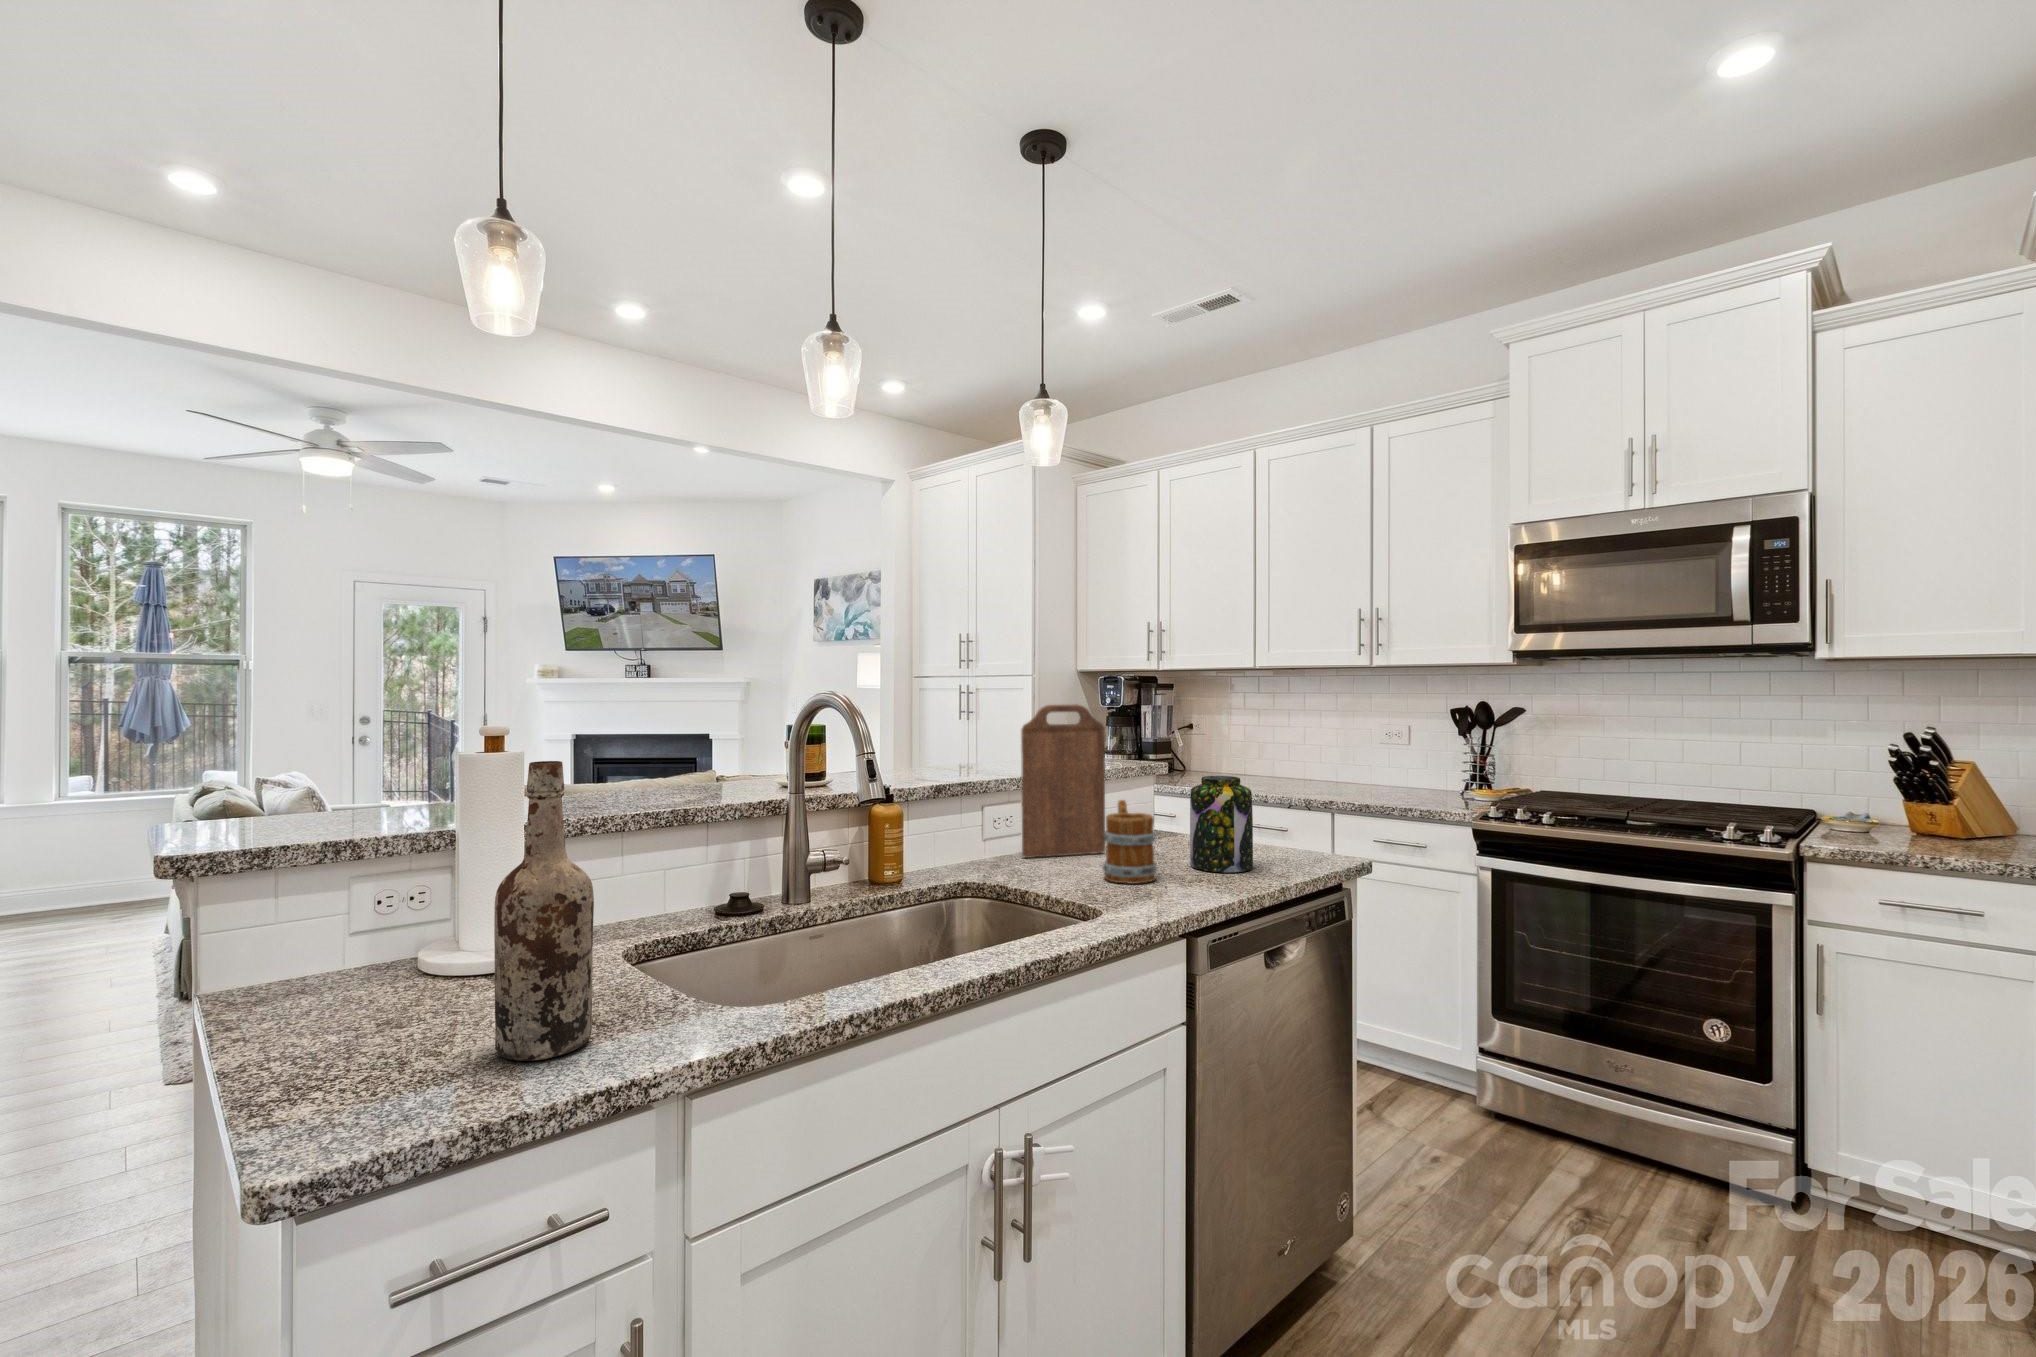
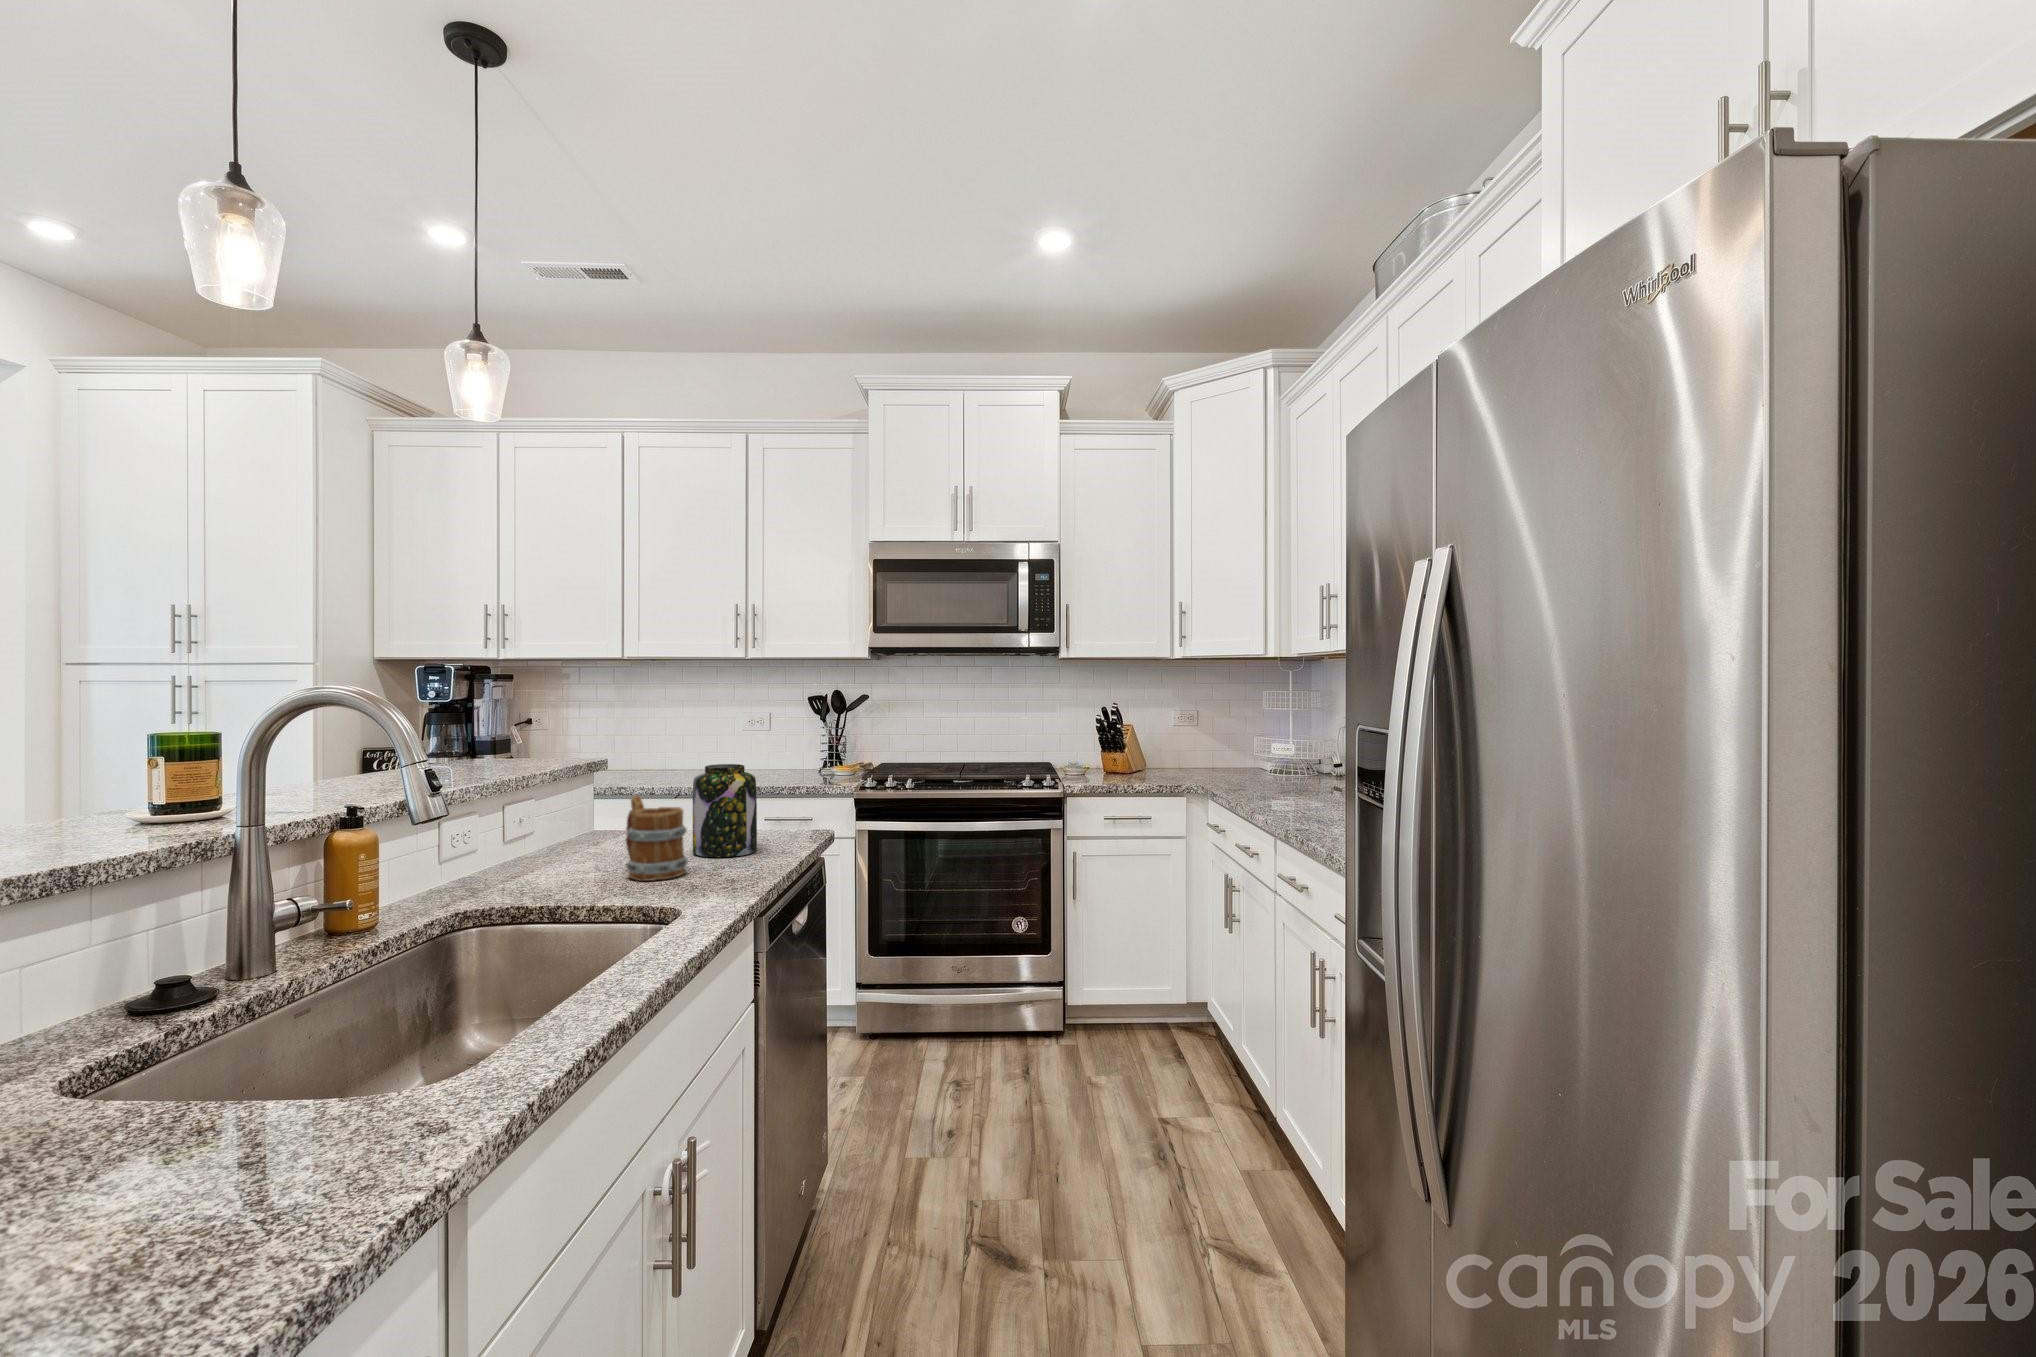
cutting board: present [1021,704,1105,858] -> none [492,698,585,875]
wine bottle: present [494,761,594,1061] -> none [108,786,286,1254]

